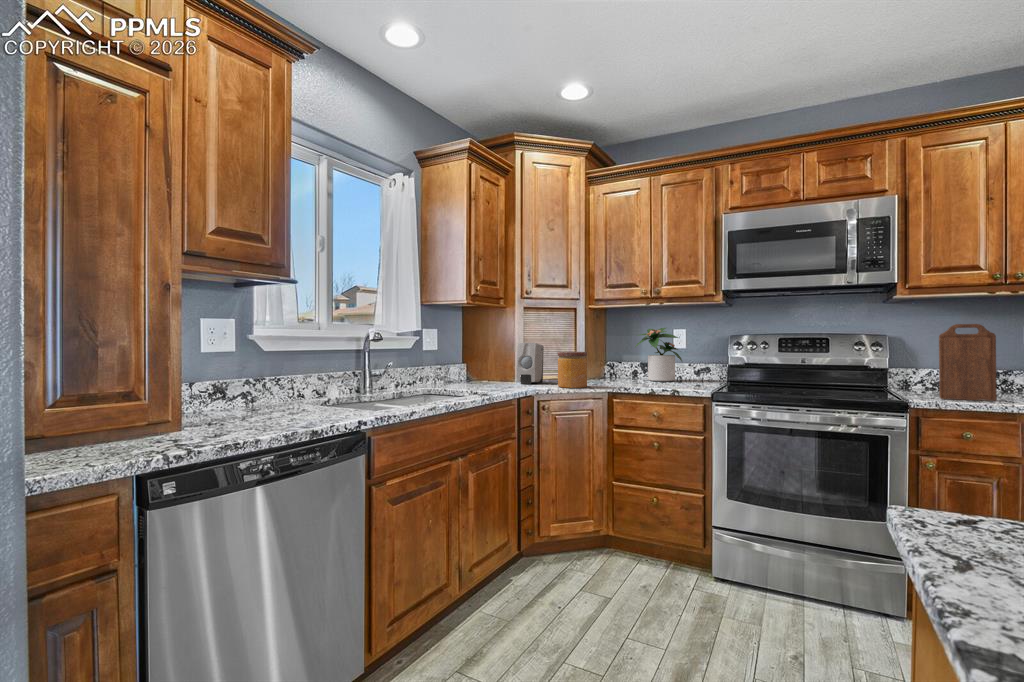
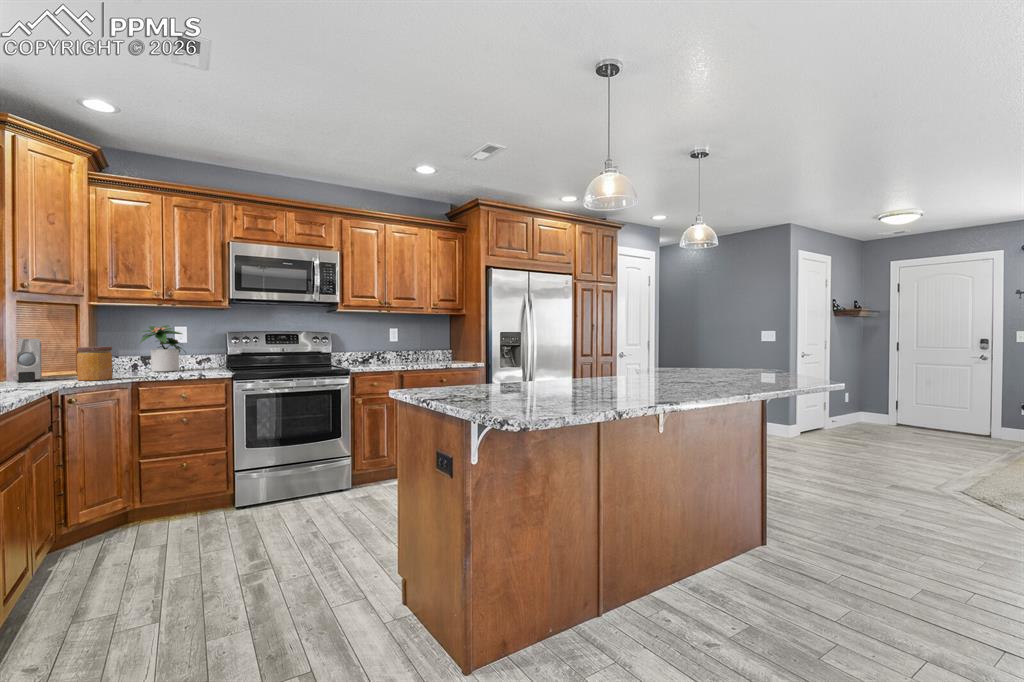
cutting board: present [939,324,997,401] -> none [359,327,383,368]

